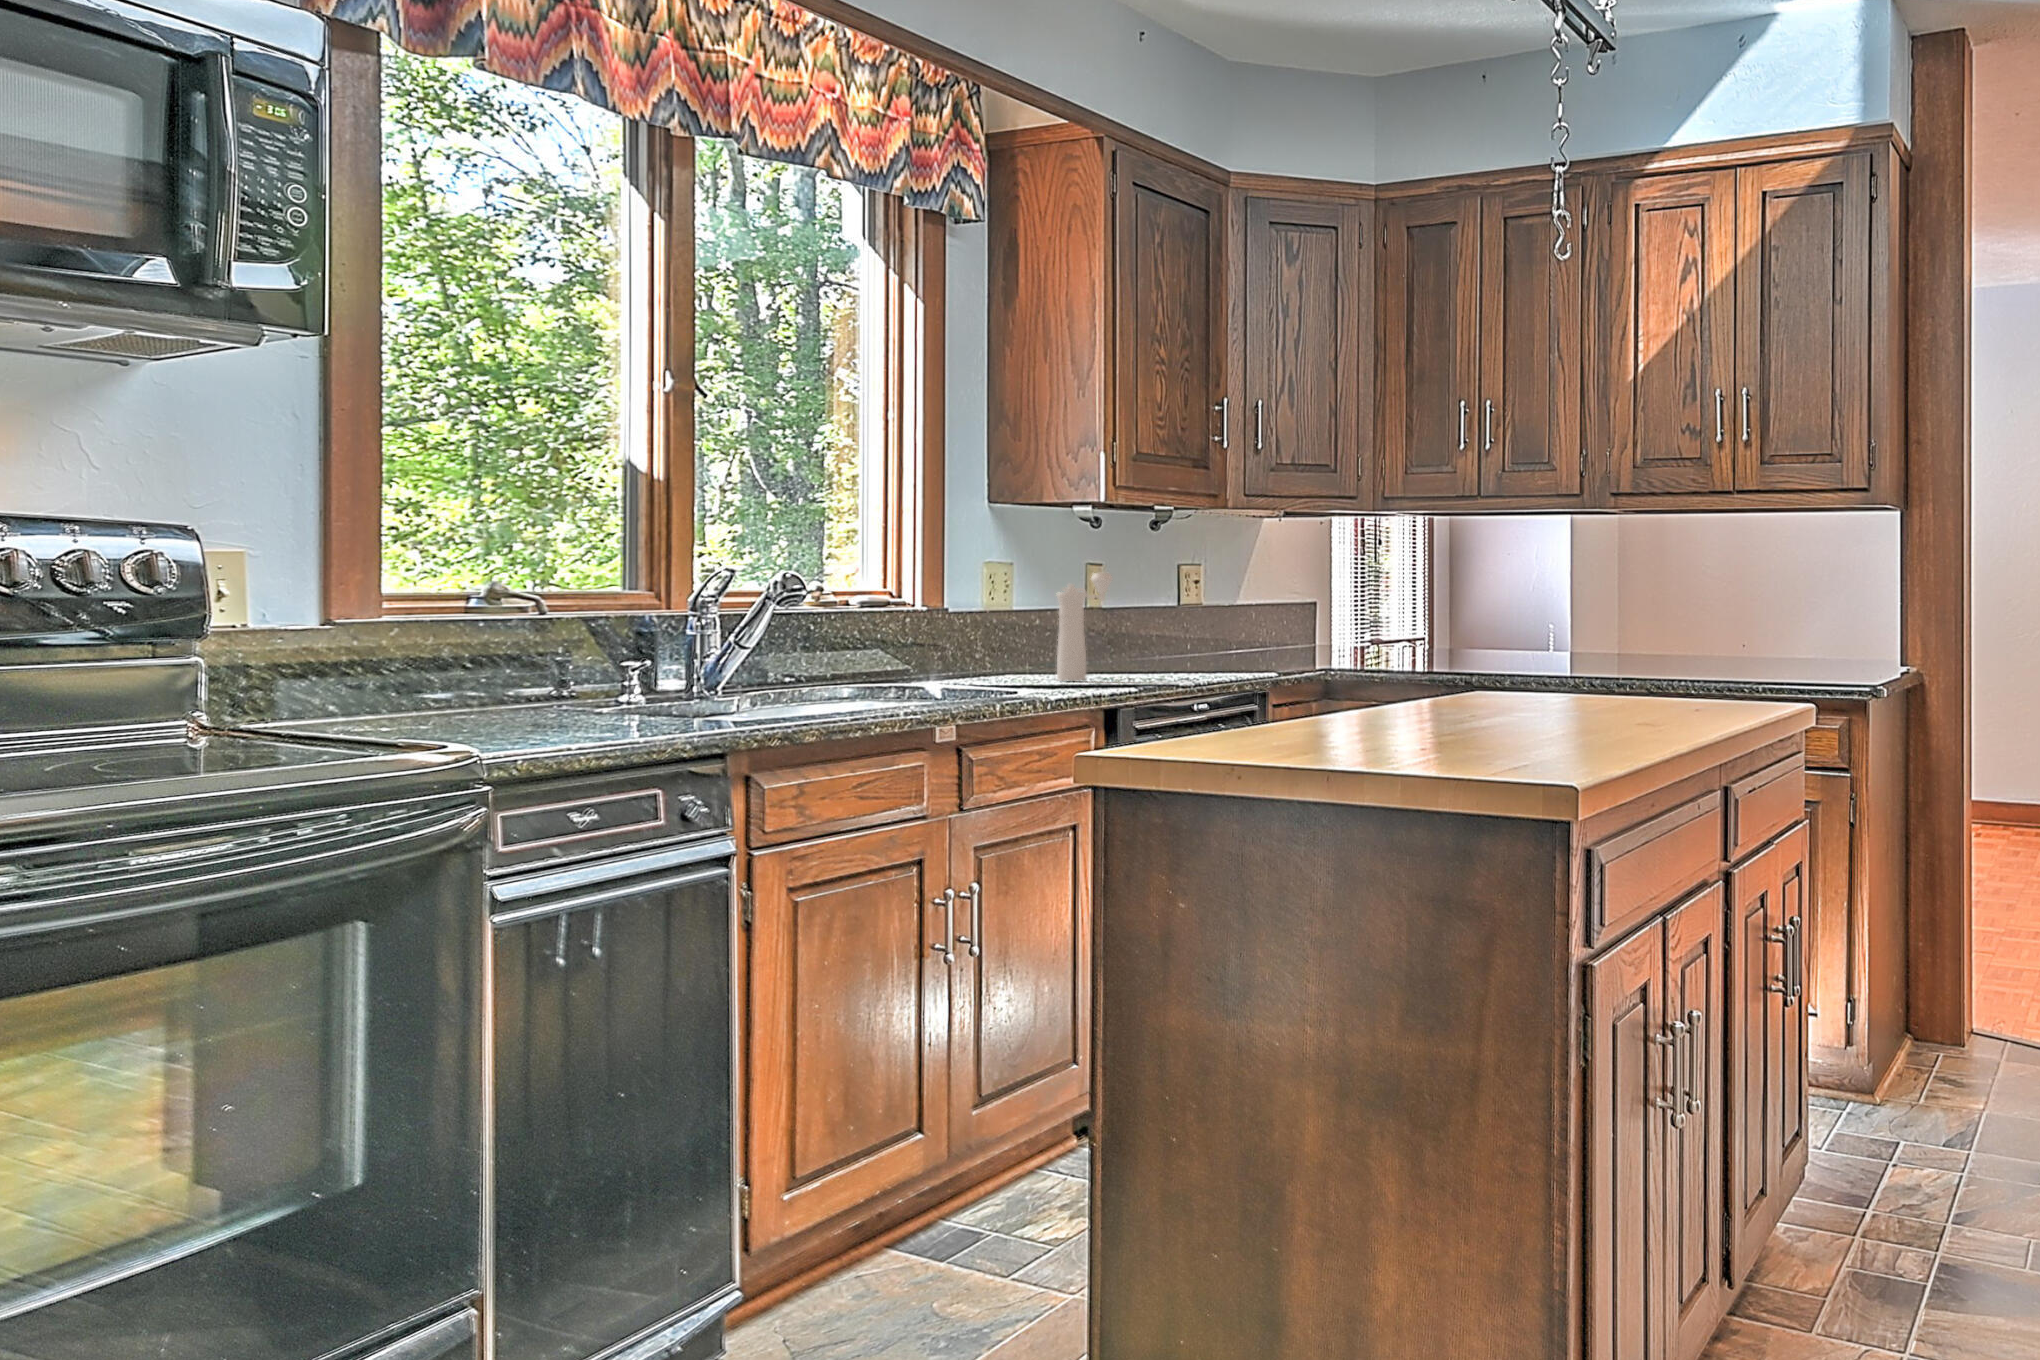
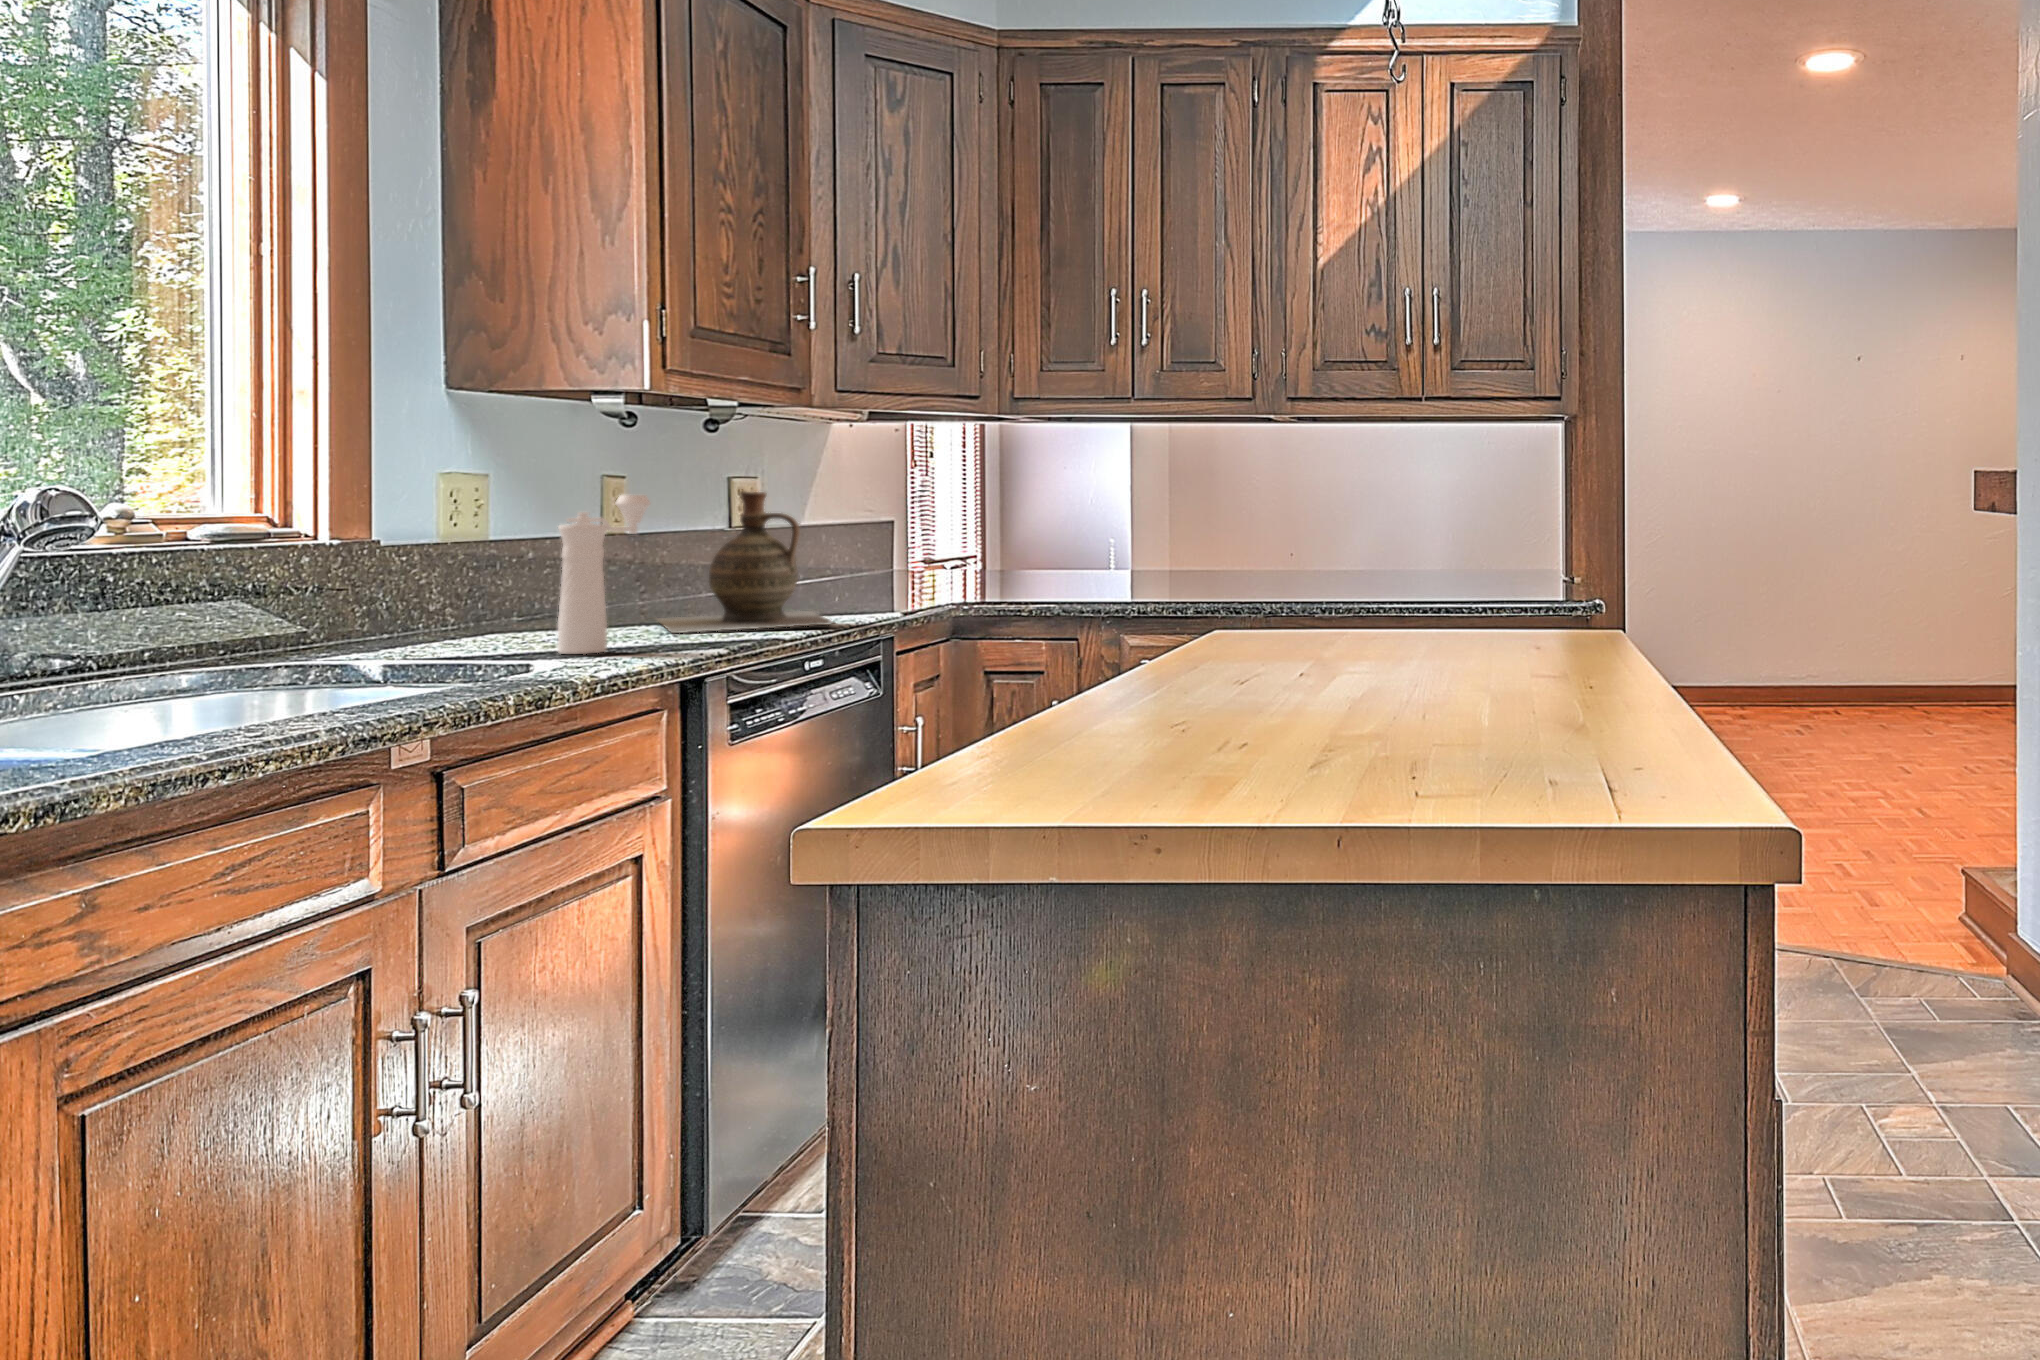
ceramic jug: none [1118,574,1241,677] -> present [657,491,833,633]

